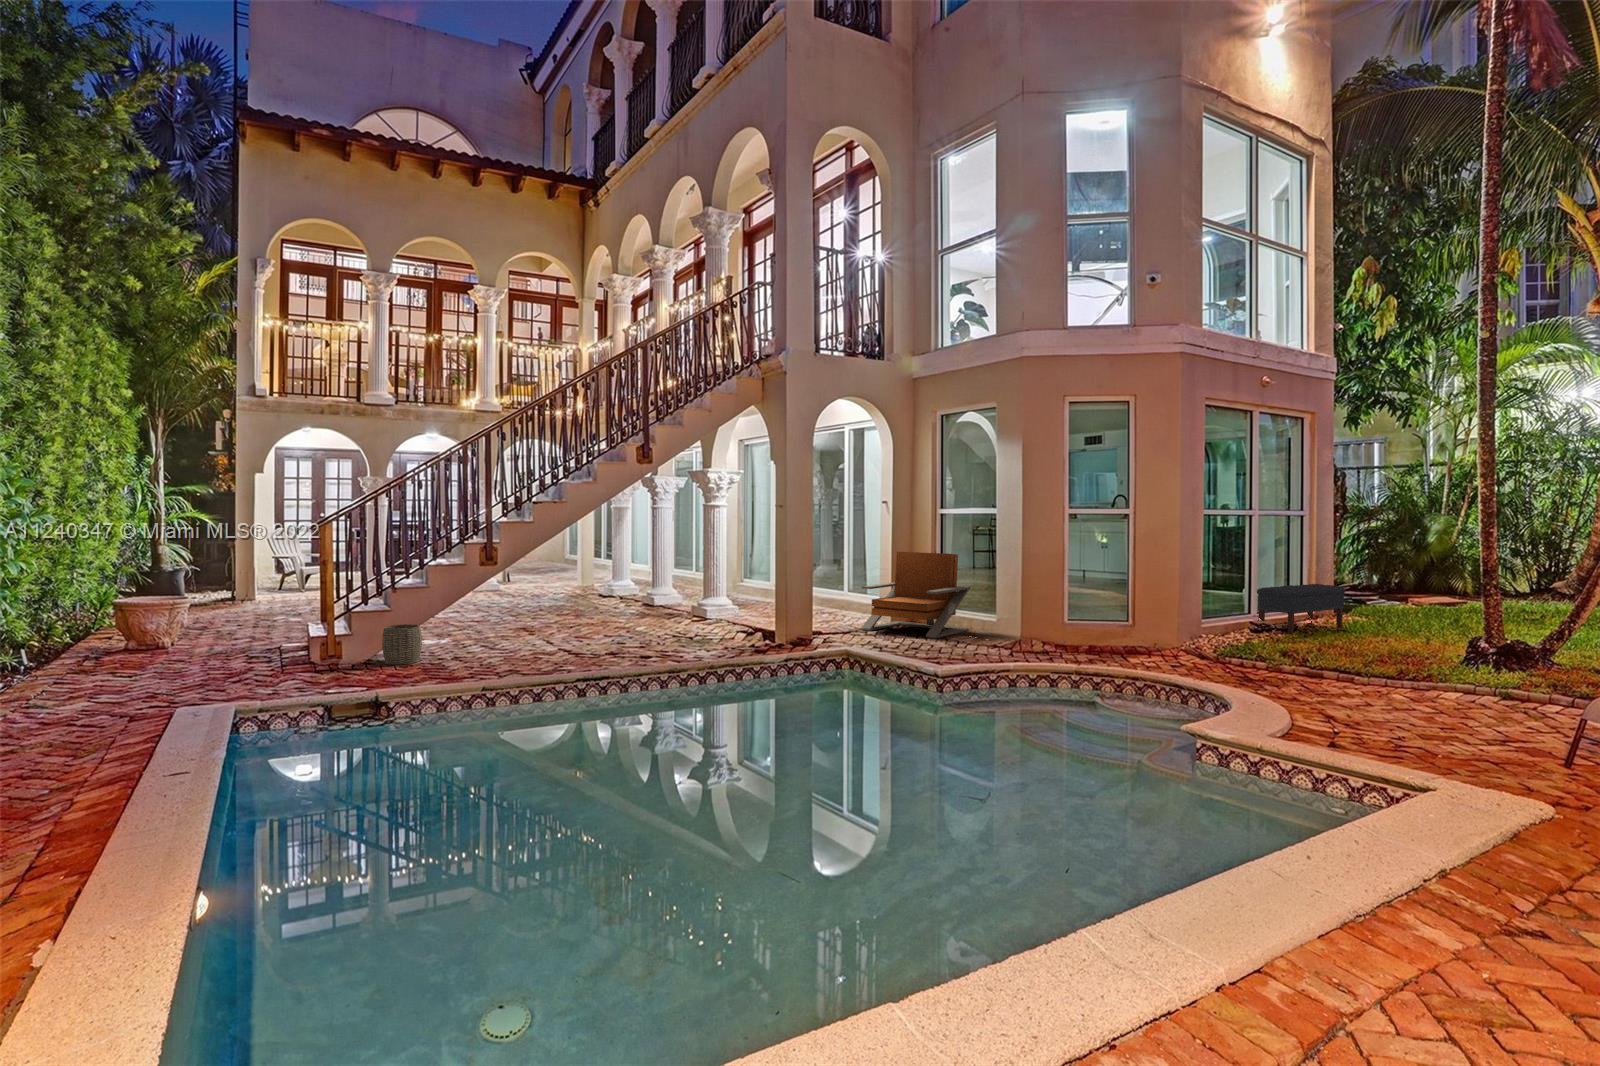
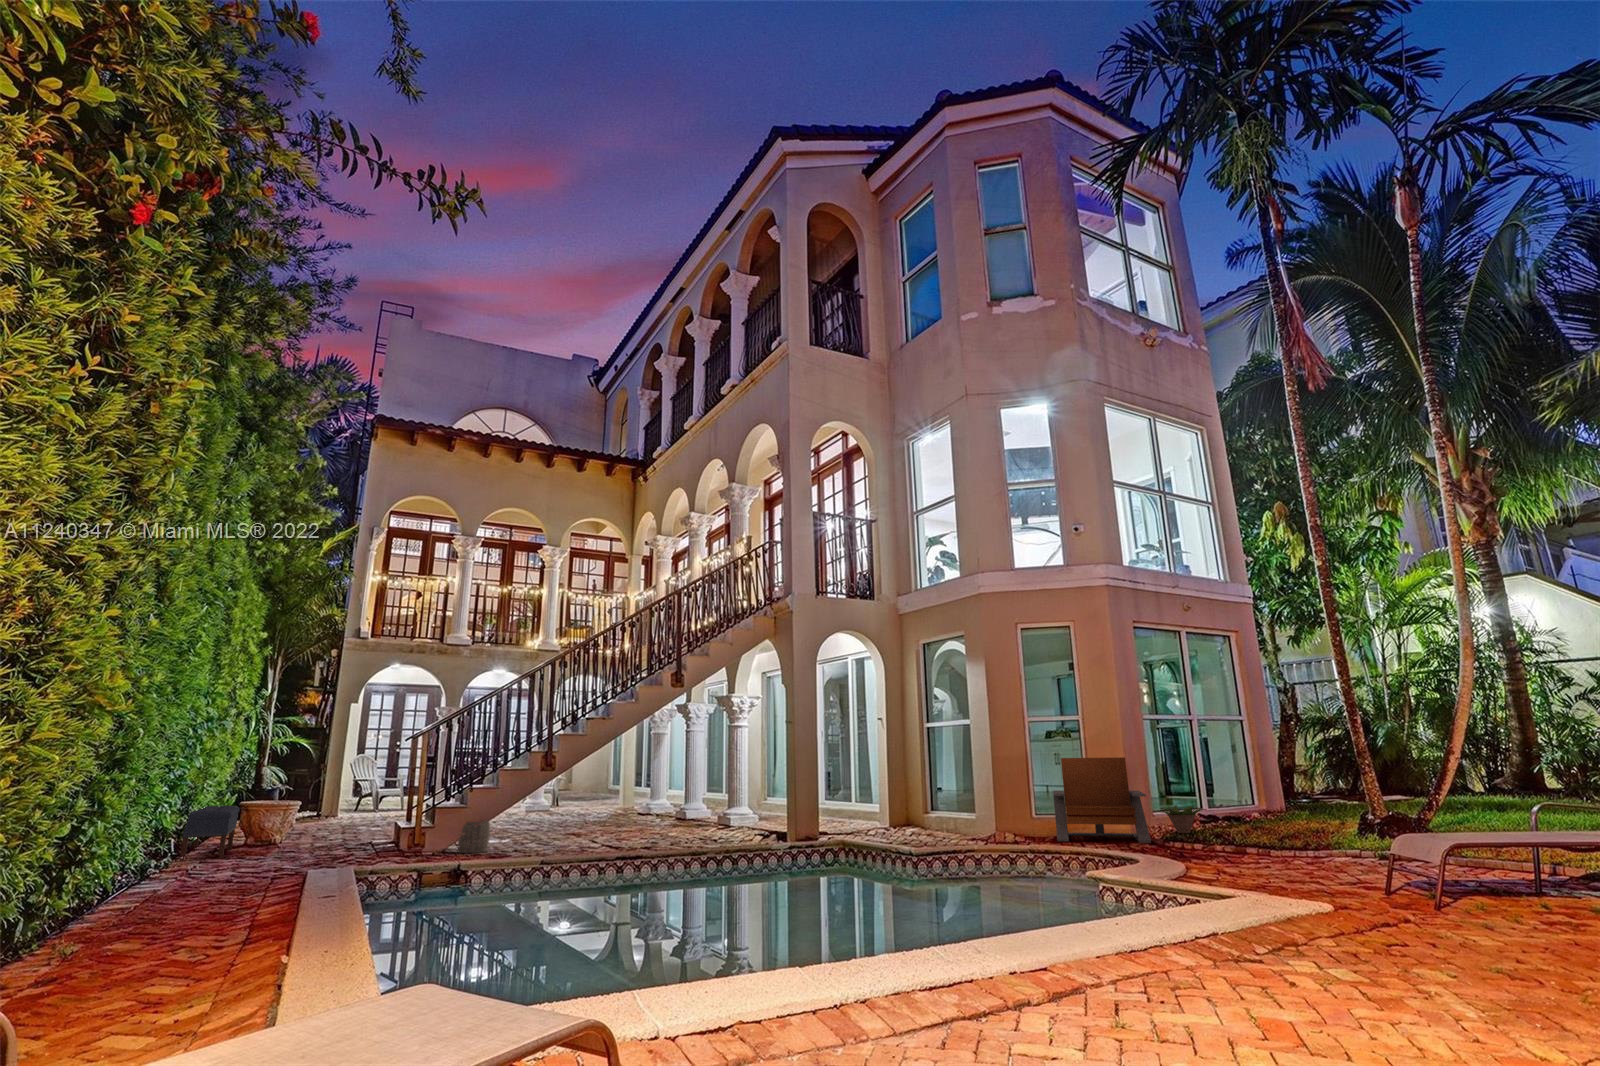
lounge chair: present [861,552,970,638] -> present [1053,757,1151,843]
bench: present [1257,584,1345,634] -> present [179,806,240,861]
decorative plant: none [1202,611,1262,643] -> present [1158,805,1205,833]

